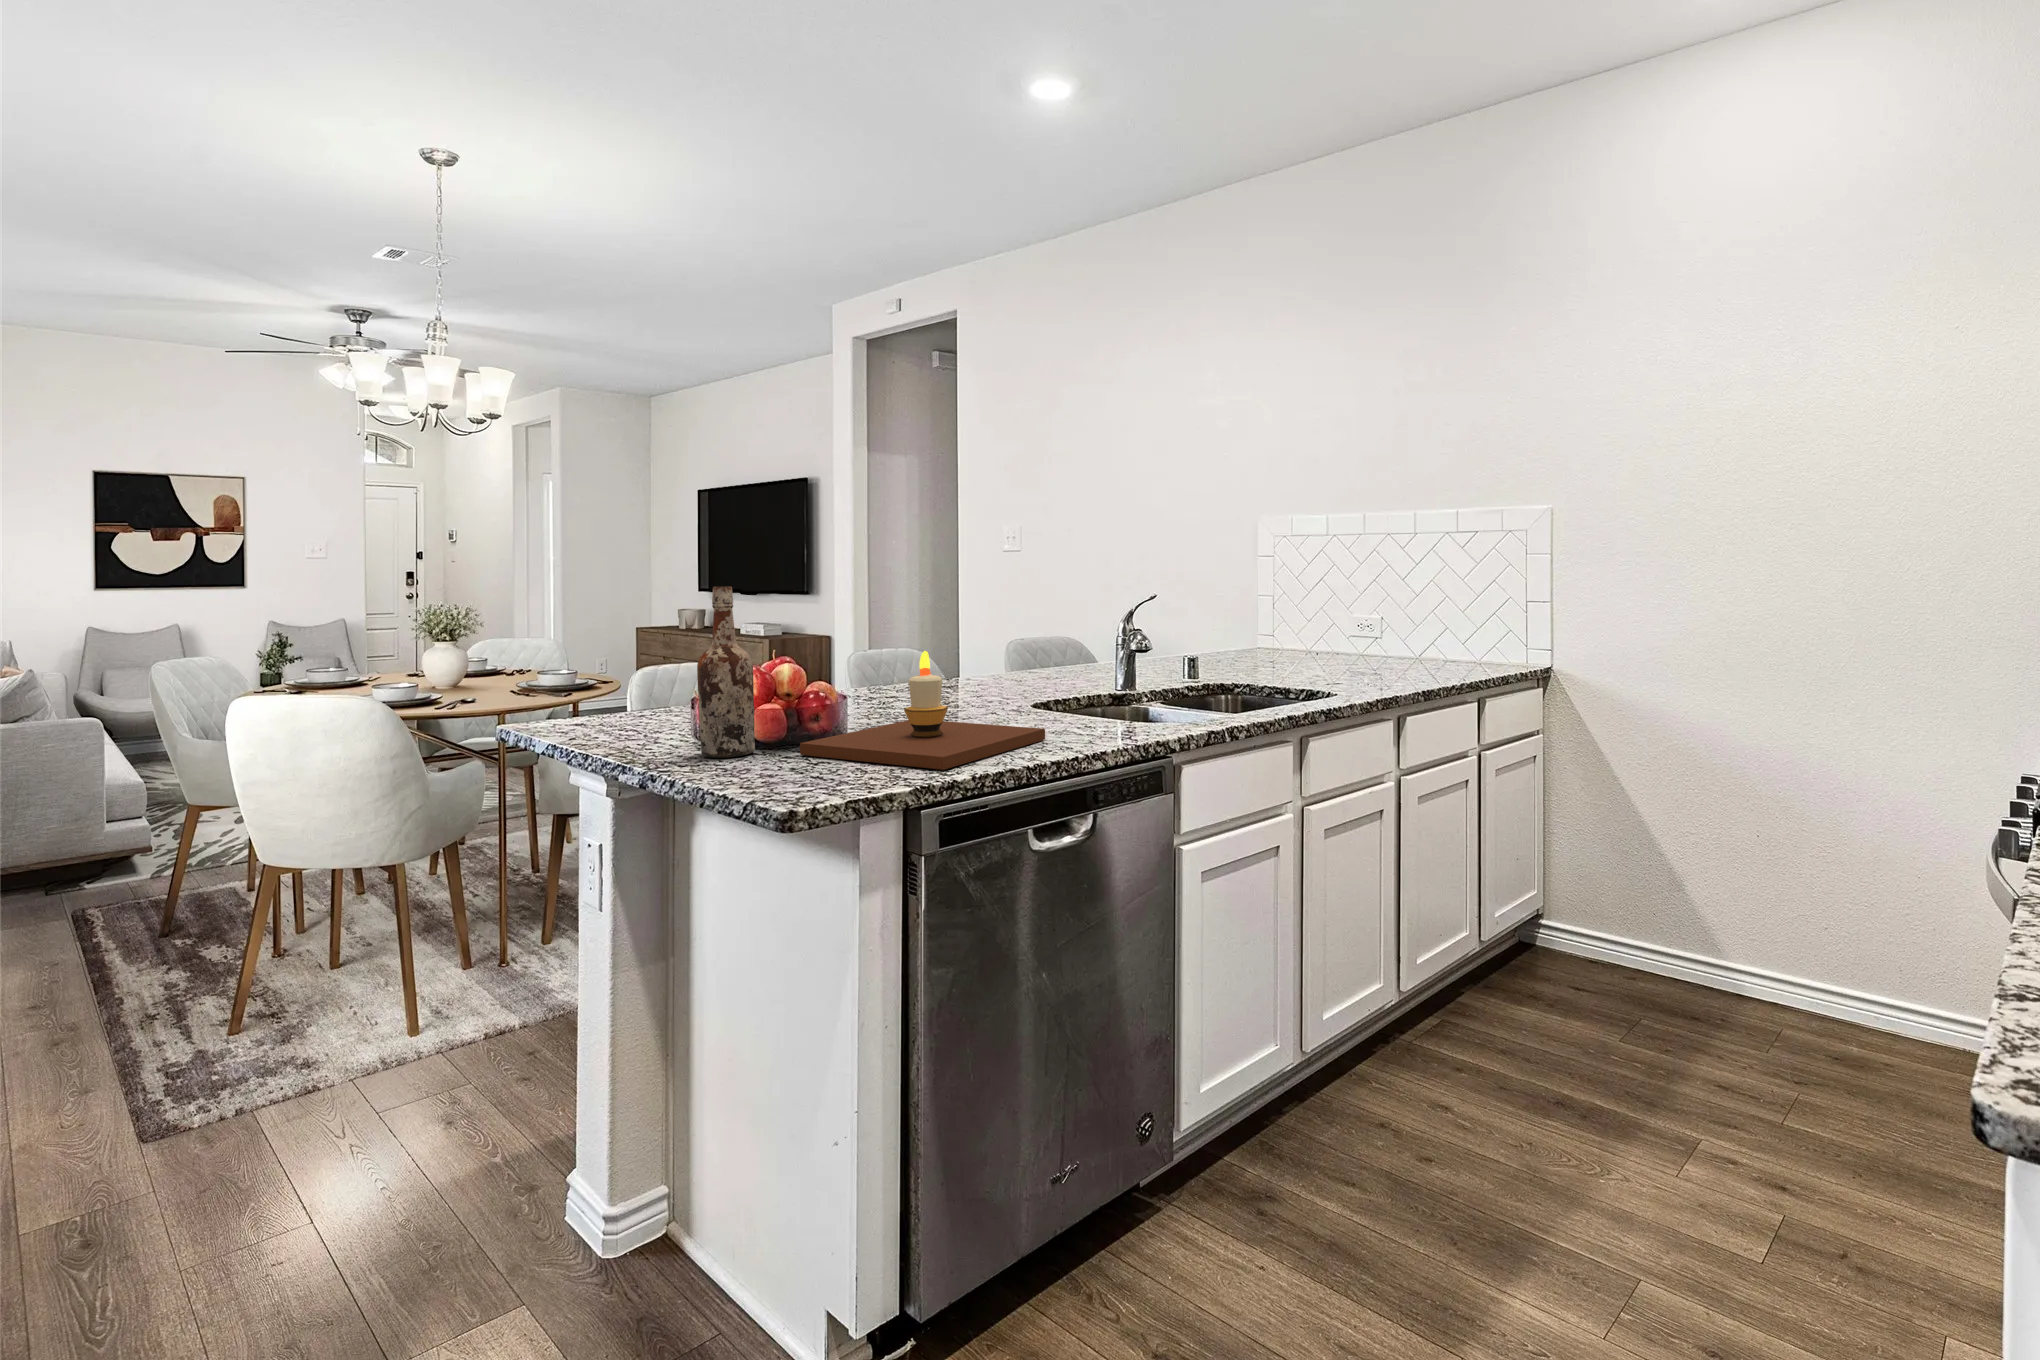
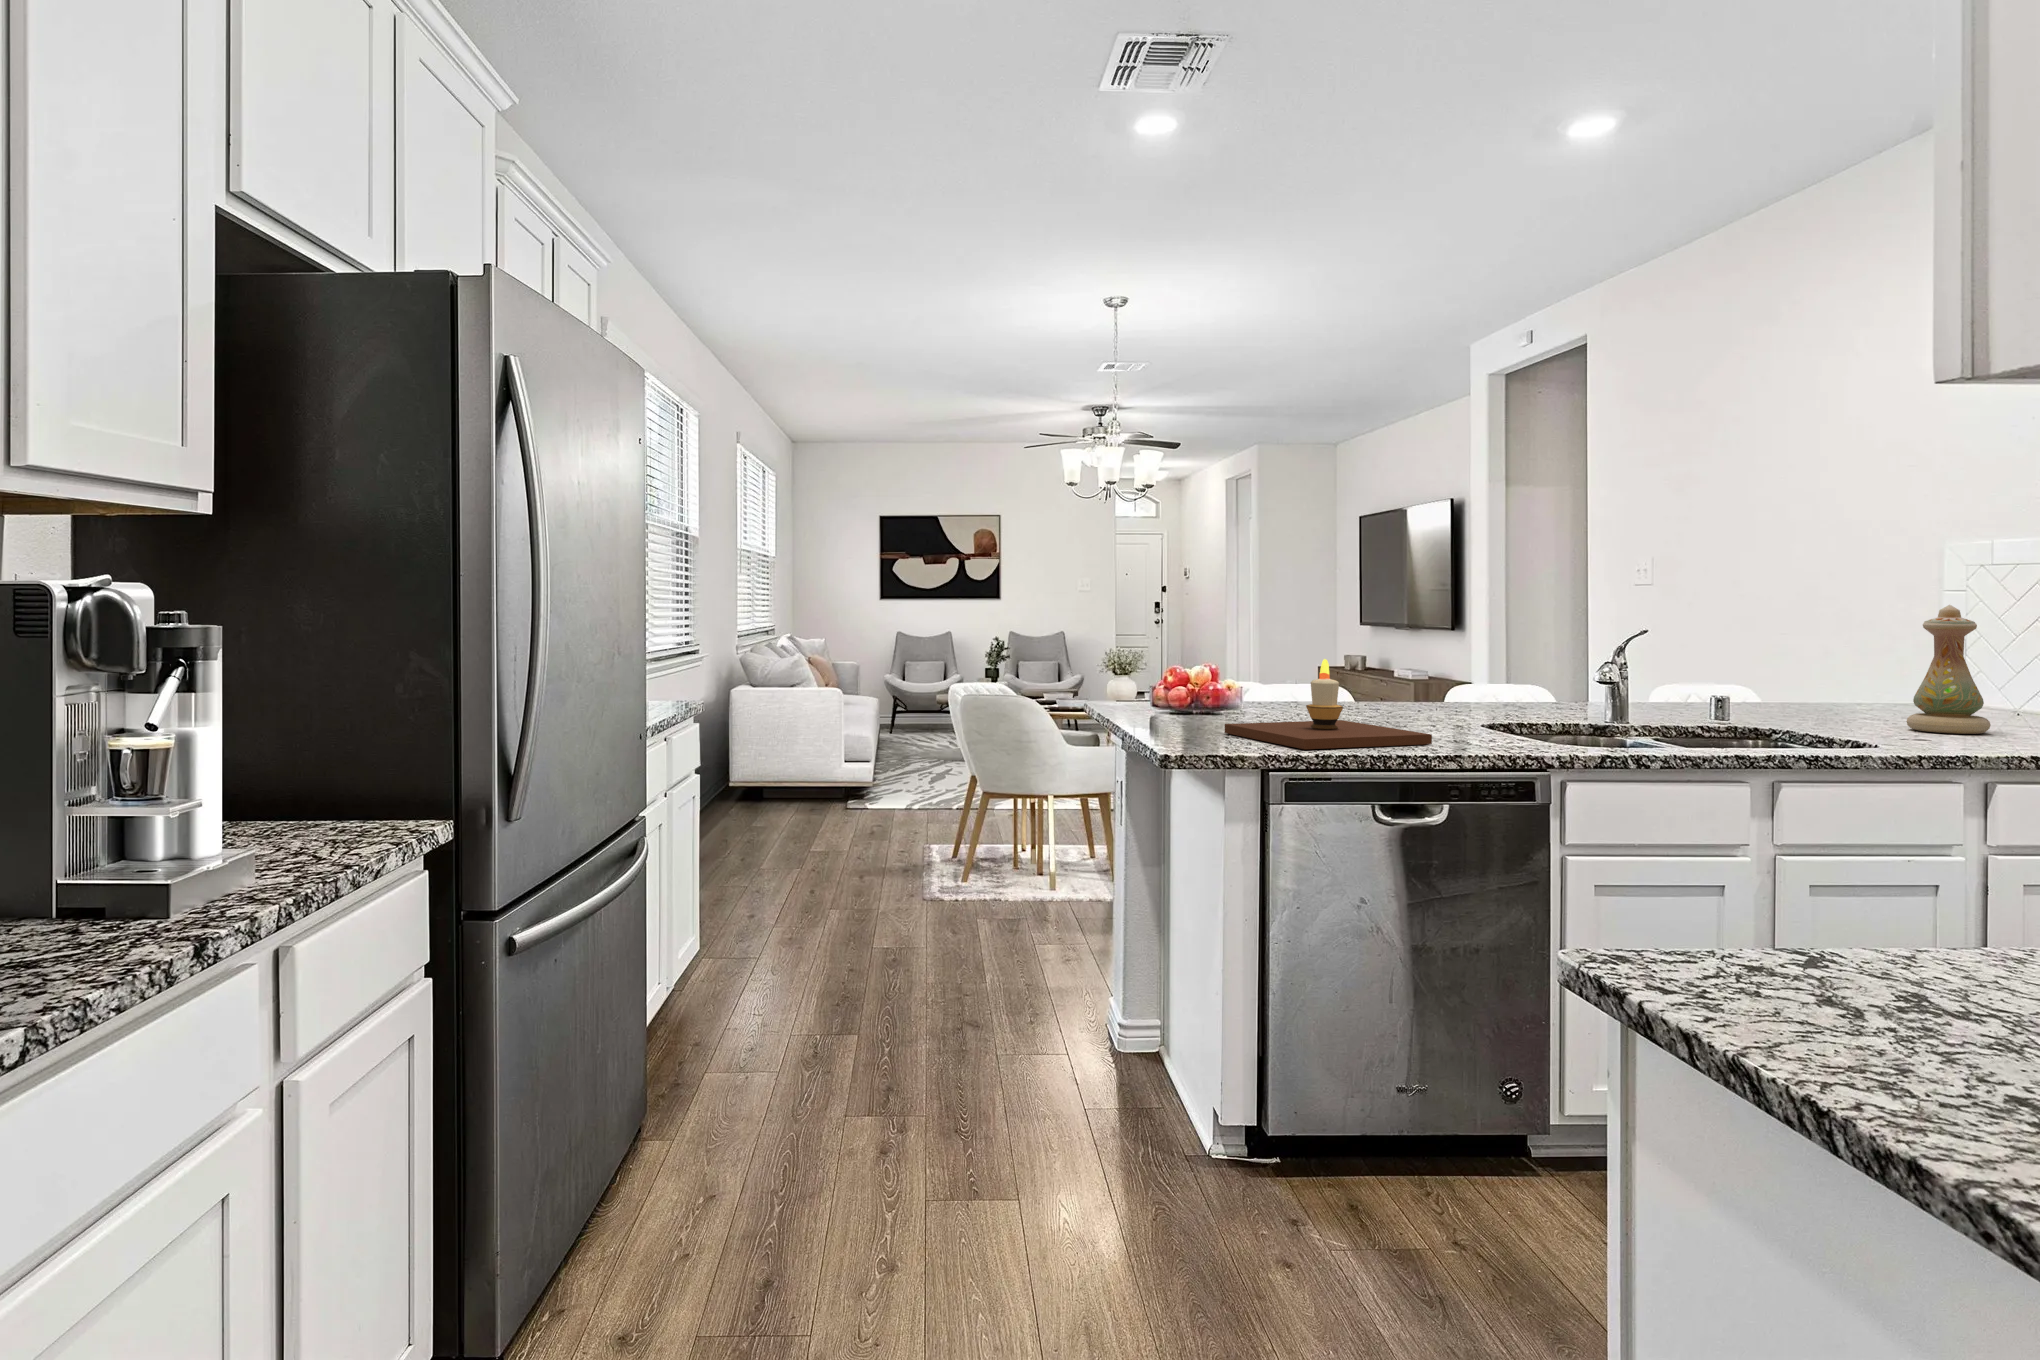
vase: none [1292,577,1344,677] -> present [1906,605,1991,734]
wine bottle: present [697,586,755,758] -> none [1161,603,1200,729]

